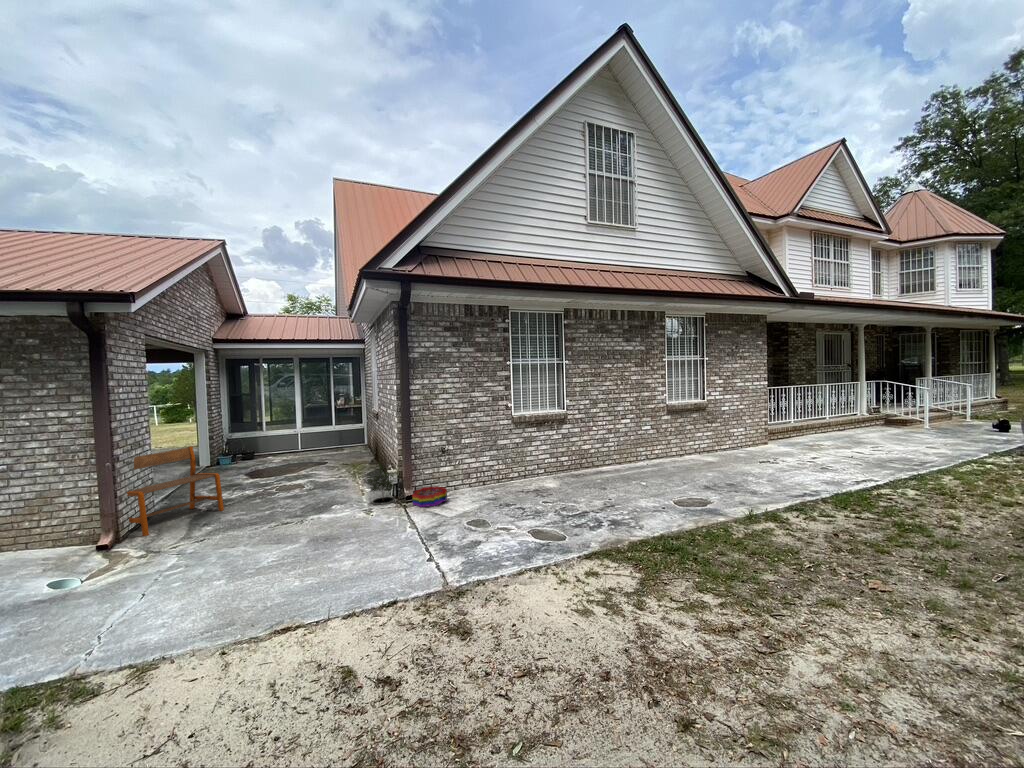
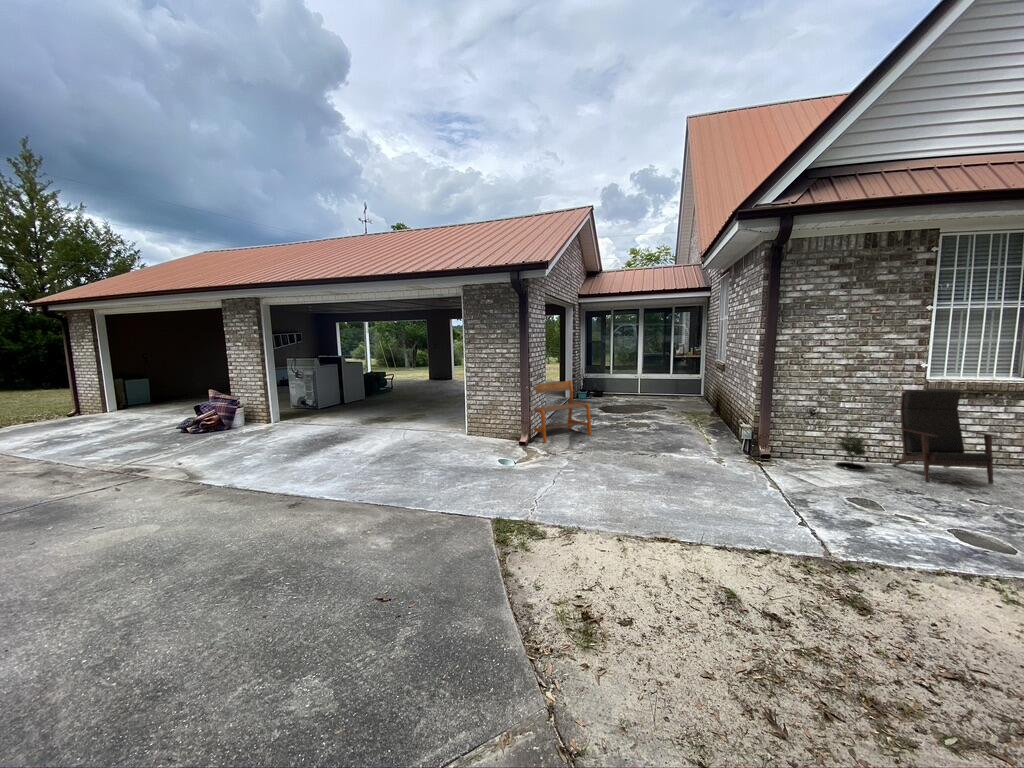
lounge chair: none [500,422,555,495] -> present [893,390,1003,484]
potted tree: present [369,463,395,505] -> present [835,427,867,471]
storage bin: present [412,486,447,507] -> none [770,448,815,471]

